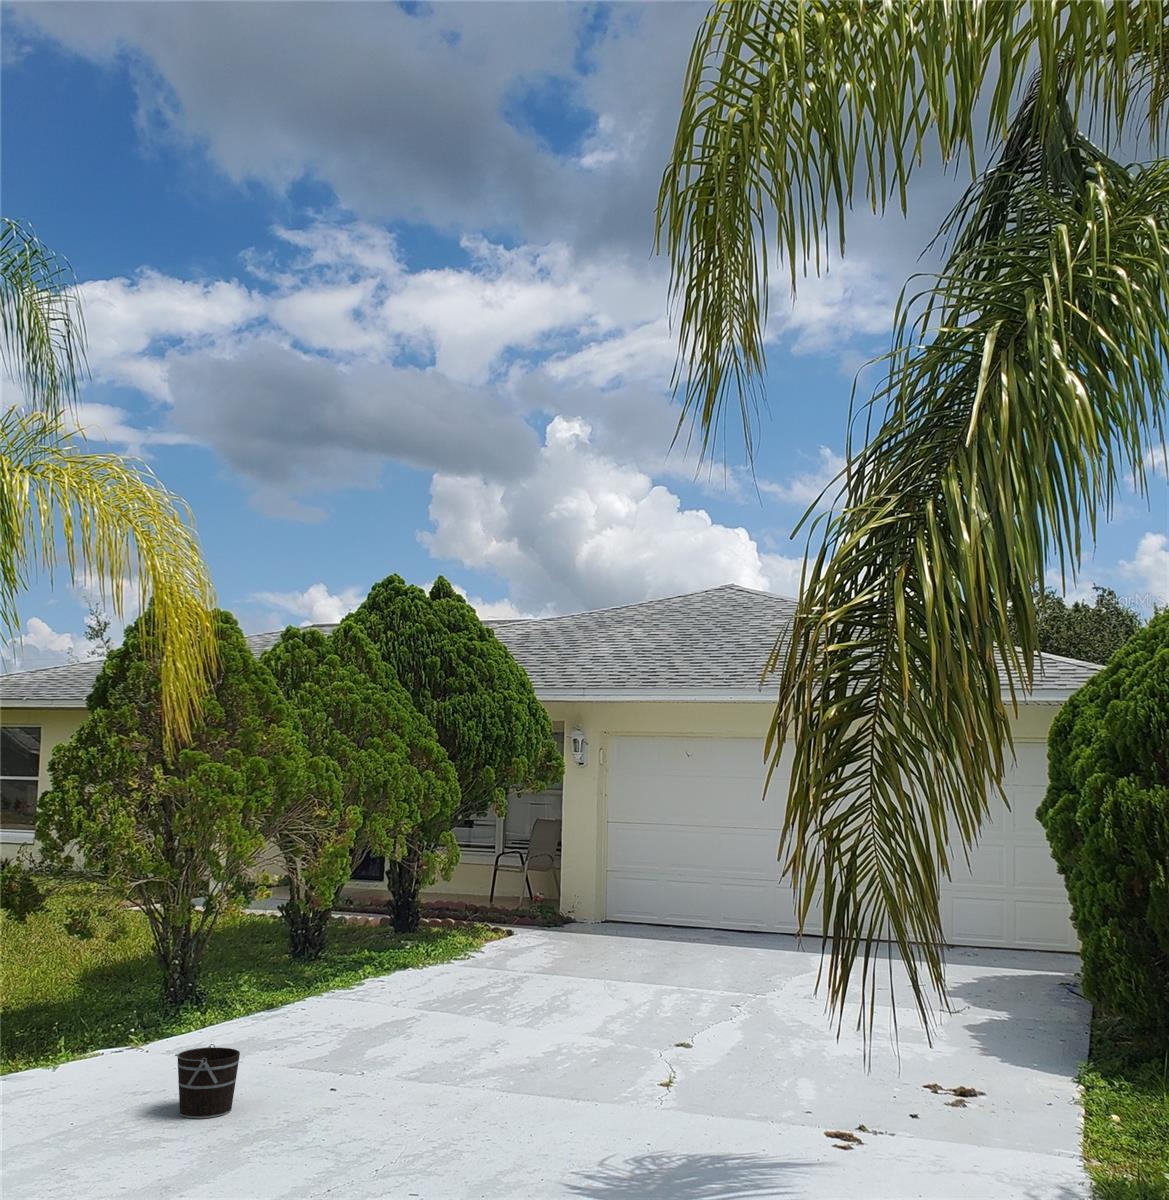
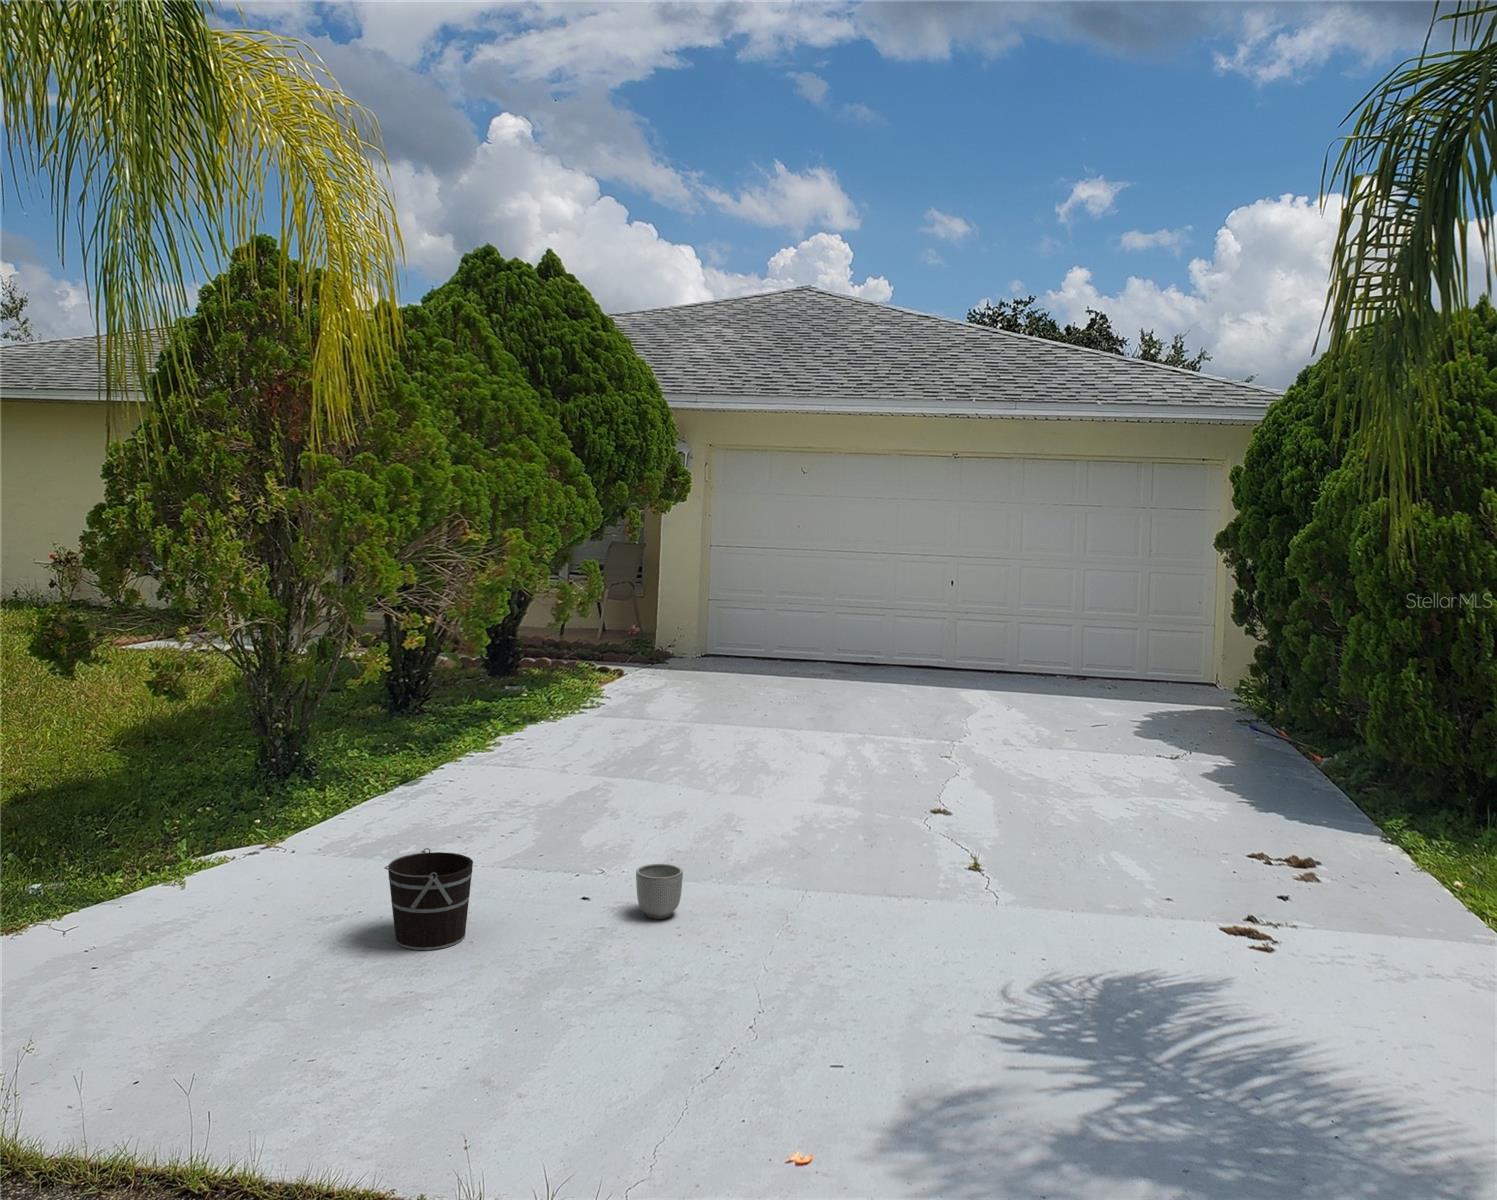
planter: none [364,1065,400,1107] -> present [636,864,683,919]

